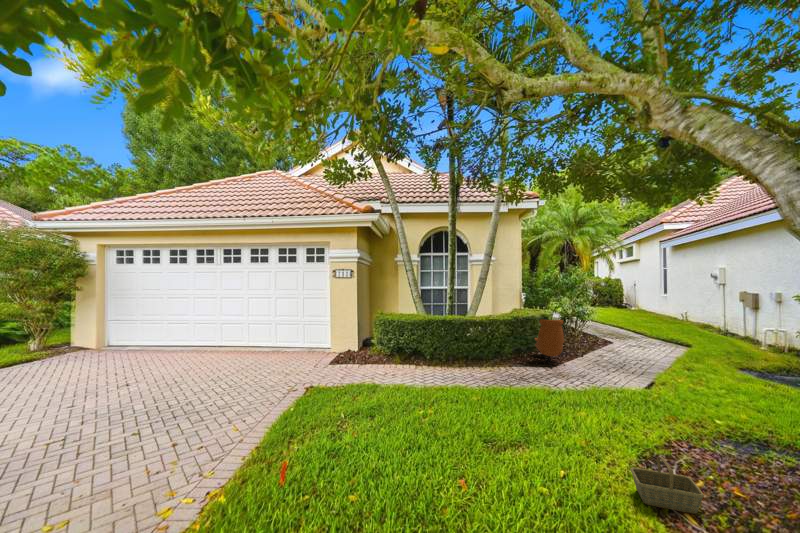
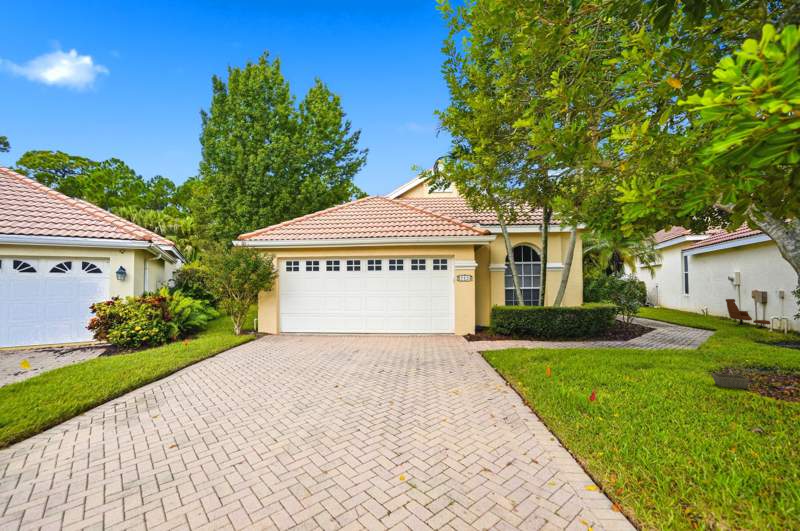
lounge chair: present [534,319,565,368] -> present [726,299,771,328]

